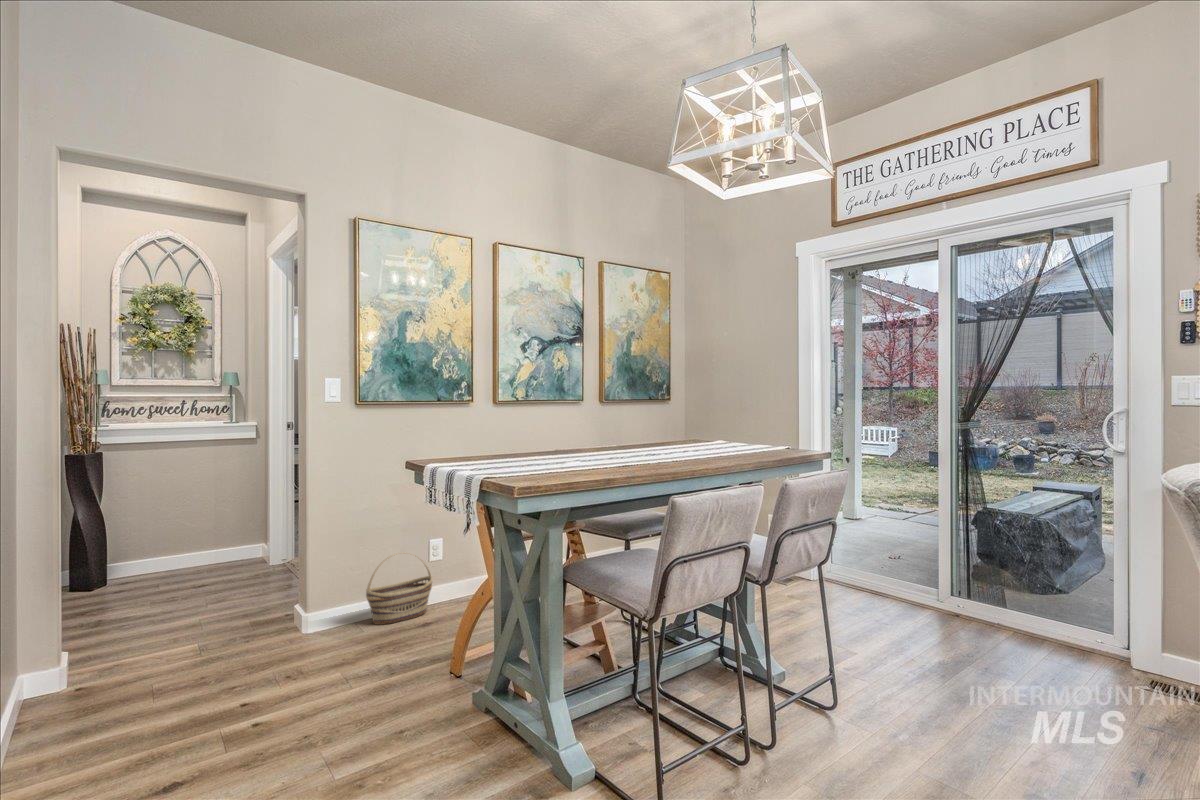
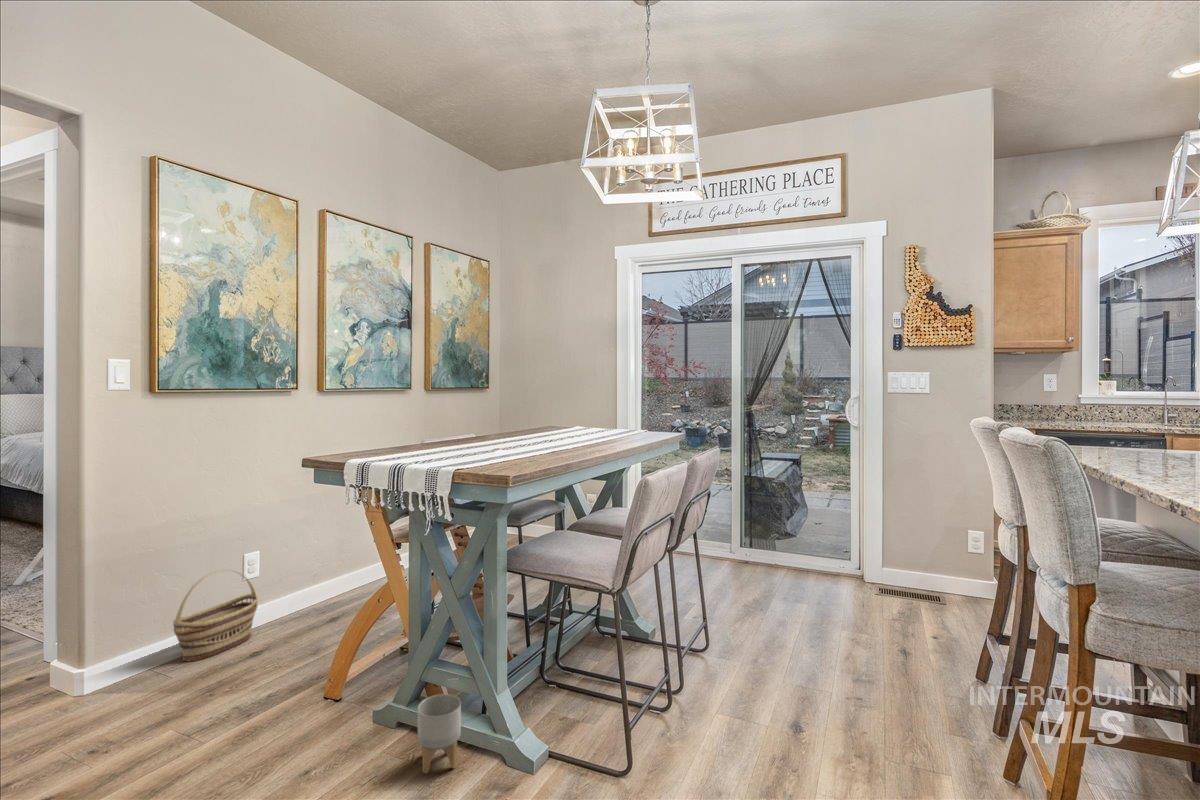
planter: none [483,689,522,762] -> present [418,694,461,774]

